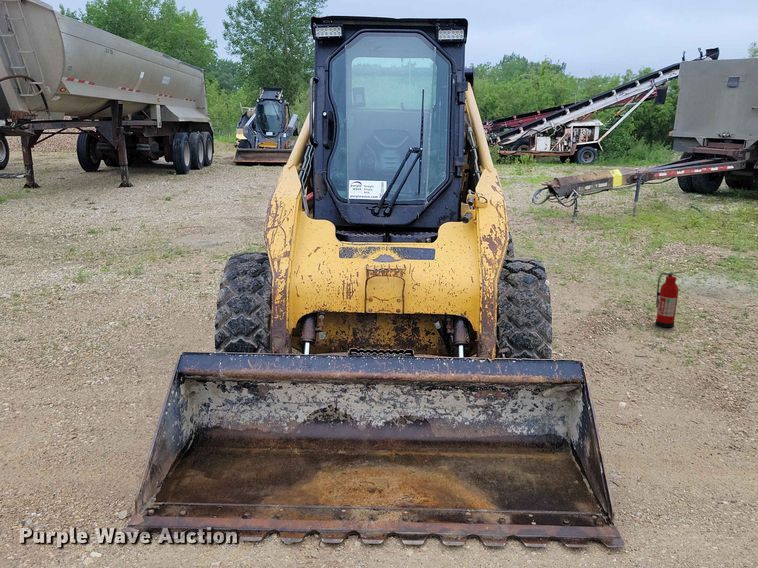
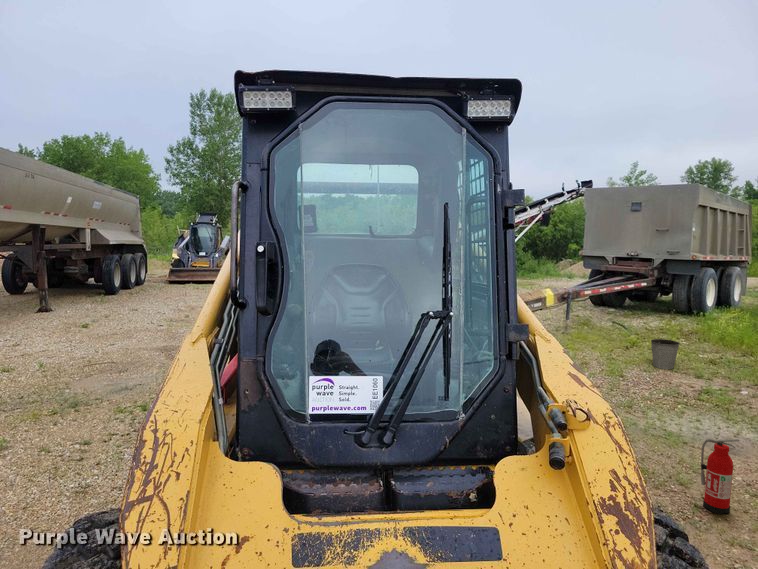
bucket: none [703,220,733,248] -> present [649,339,680,369]

